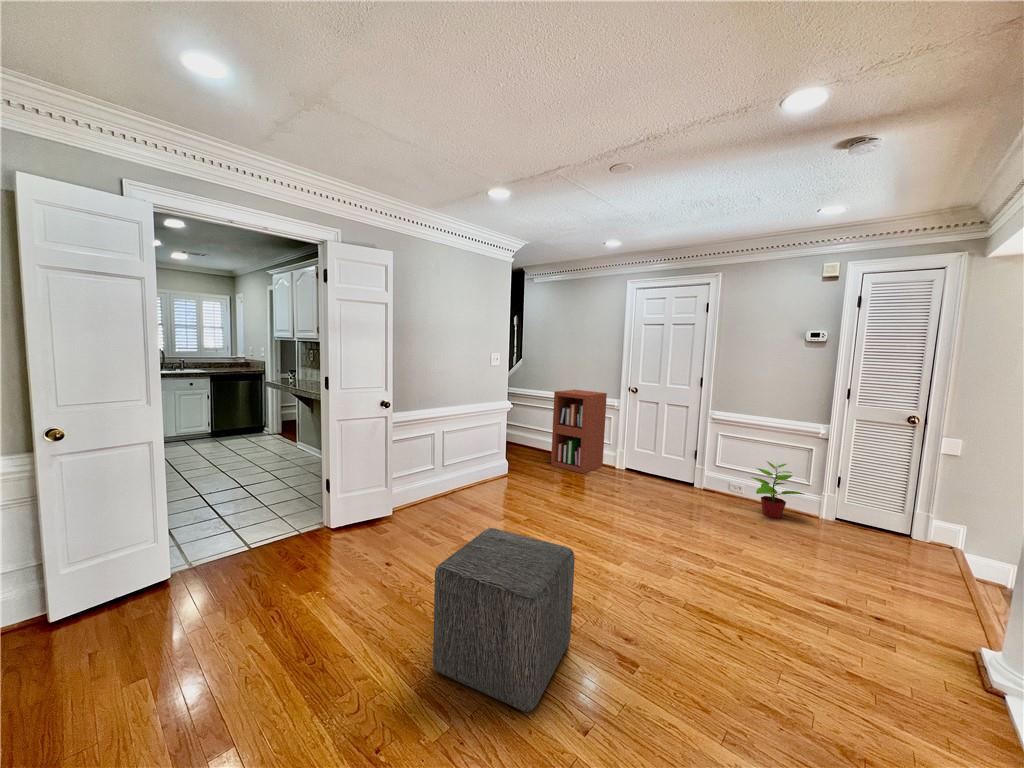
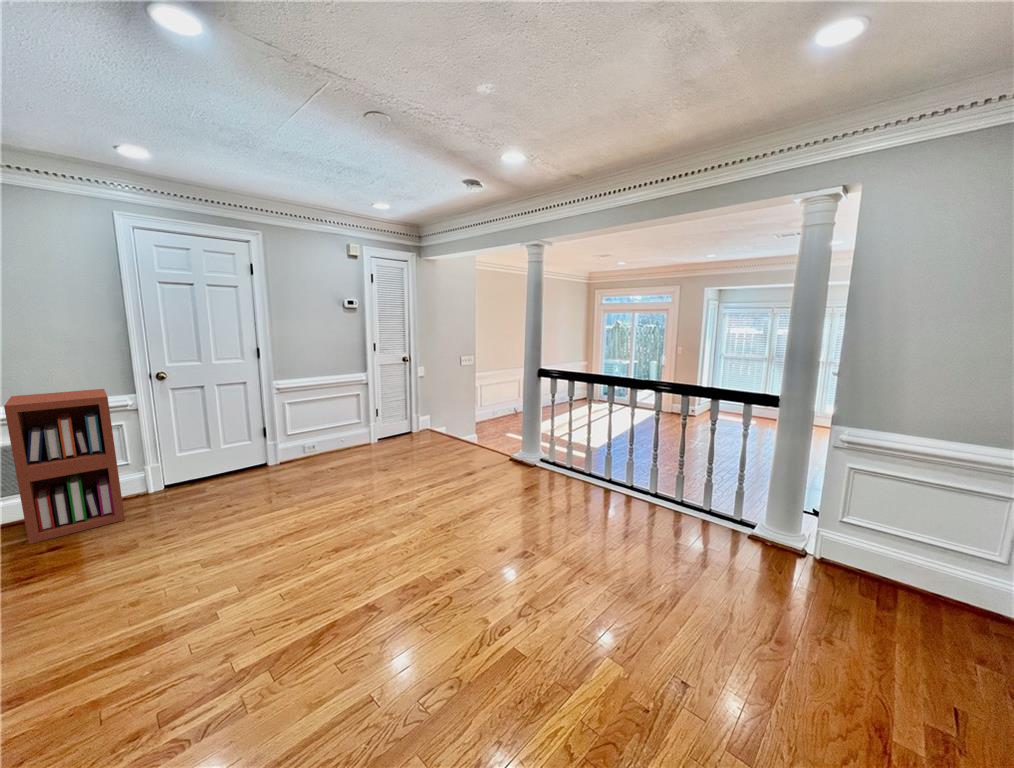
potted plant: present [751,462,804,518] -> none [333,410,372,457]
ottoman: present [433,528,575,712] -> none [460,501,591,671]

